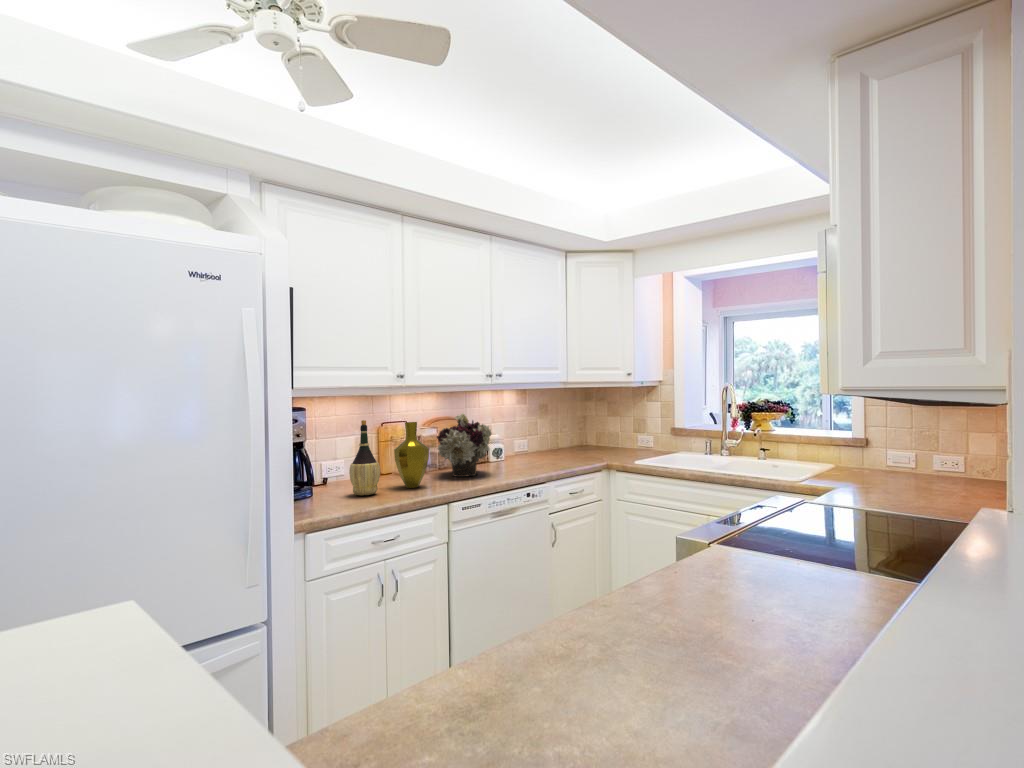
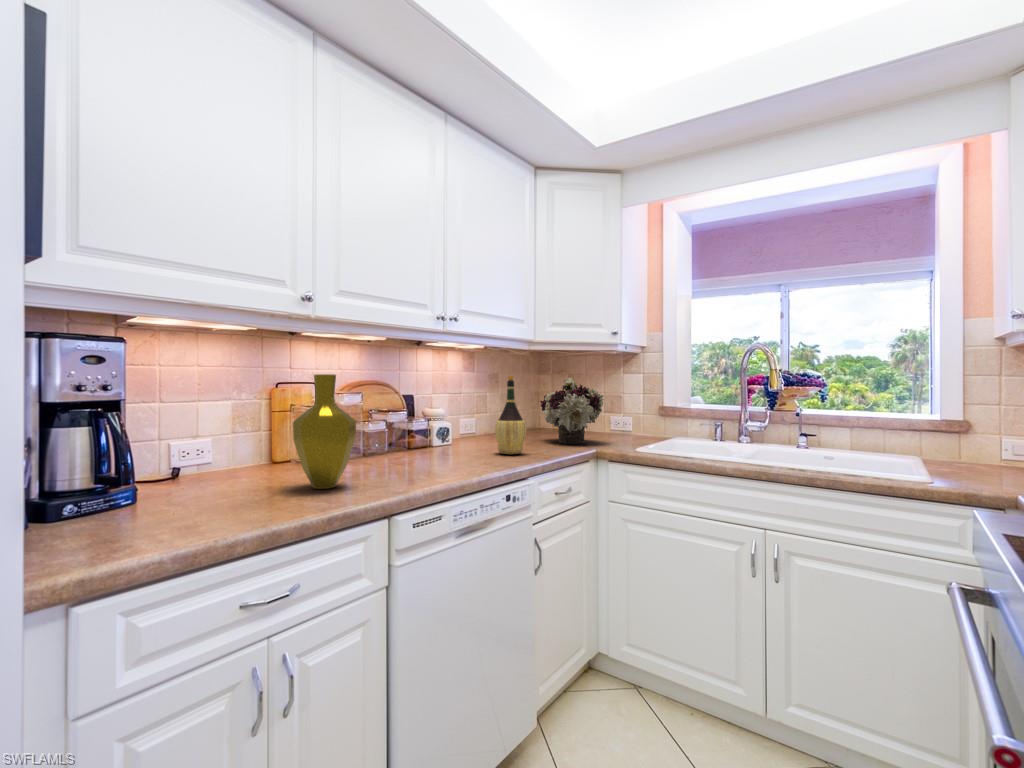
flower arrangement: present [437,413,492,477] -> present [540,378,604,444]
wine bottle: present [349,420,380,495] -> present [495,375,526,454]

